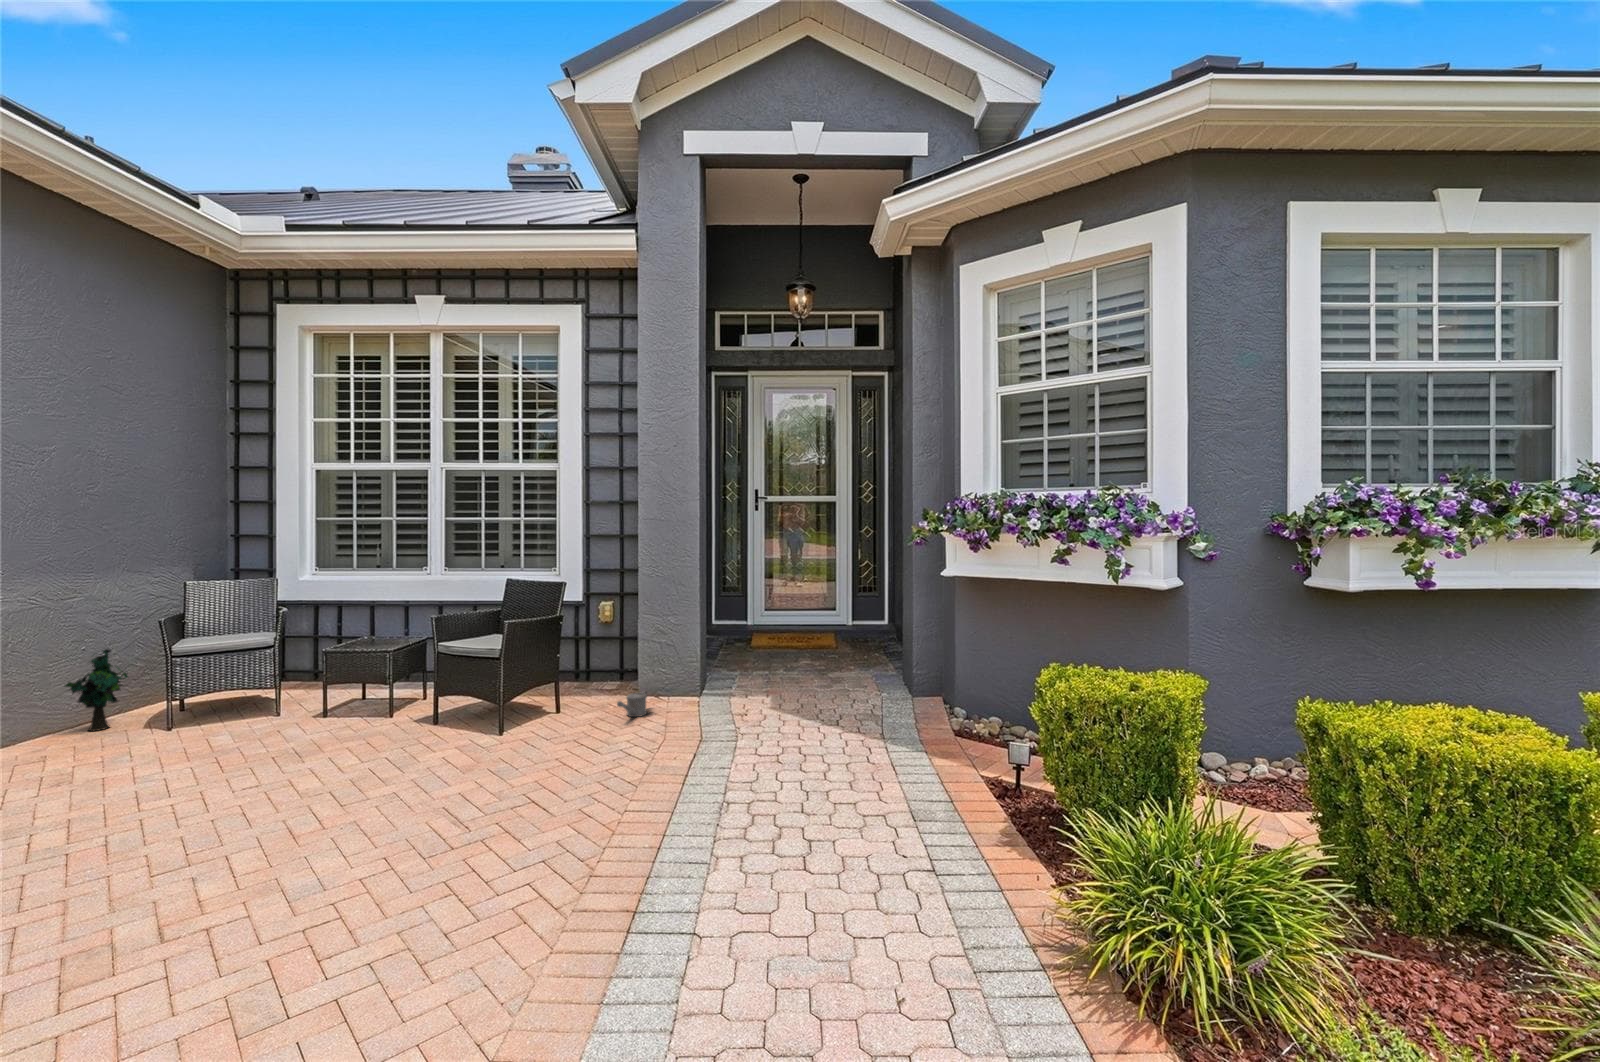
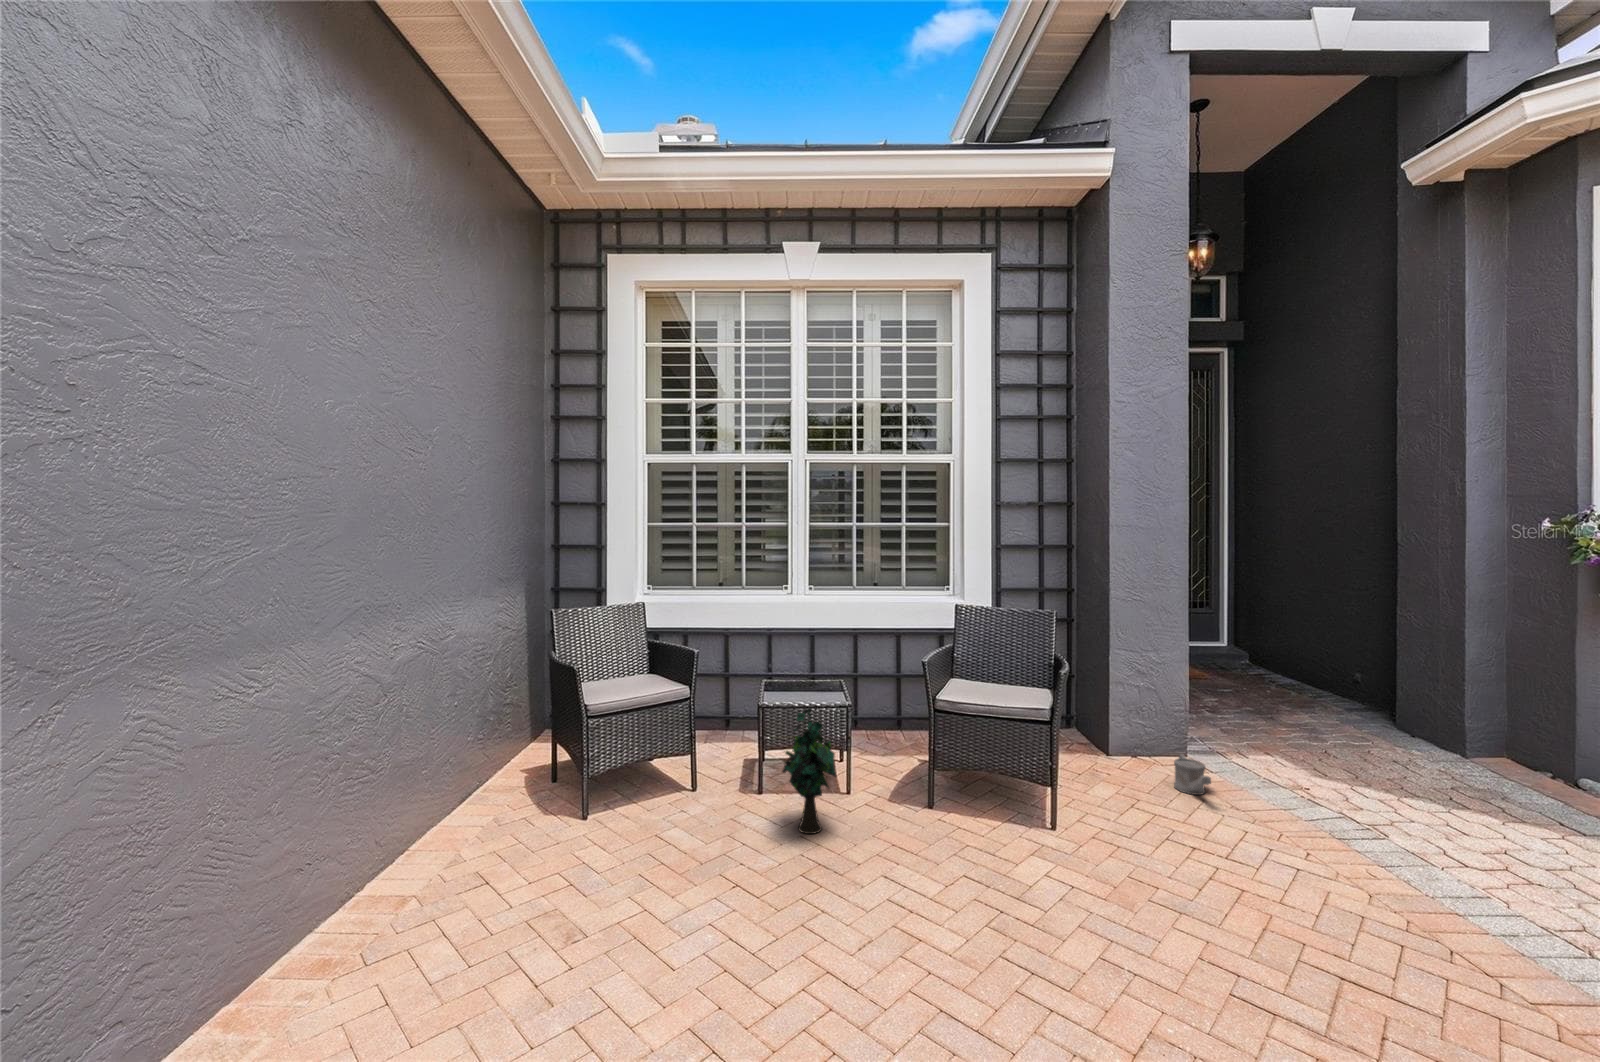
decorative plant: present [65,649,128,731] -> present [782,708,836,834]

